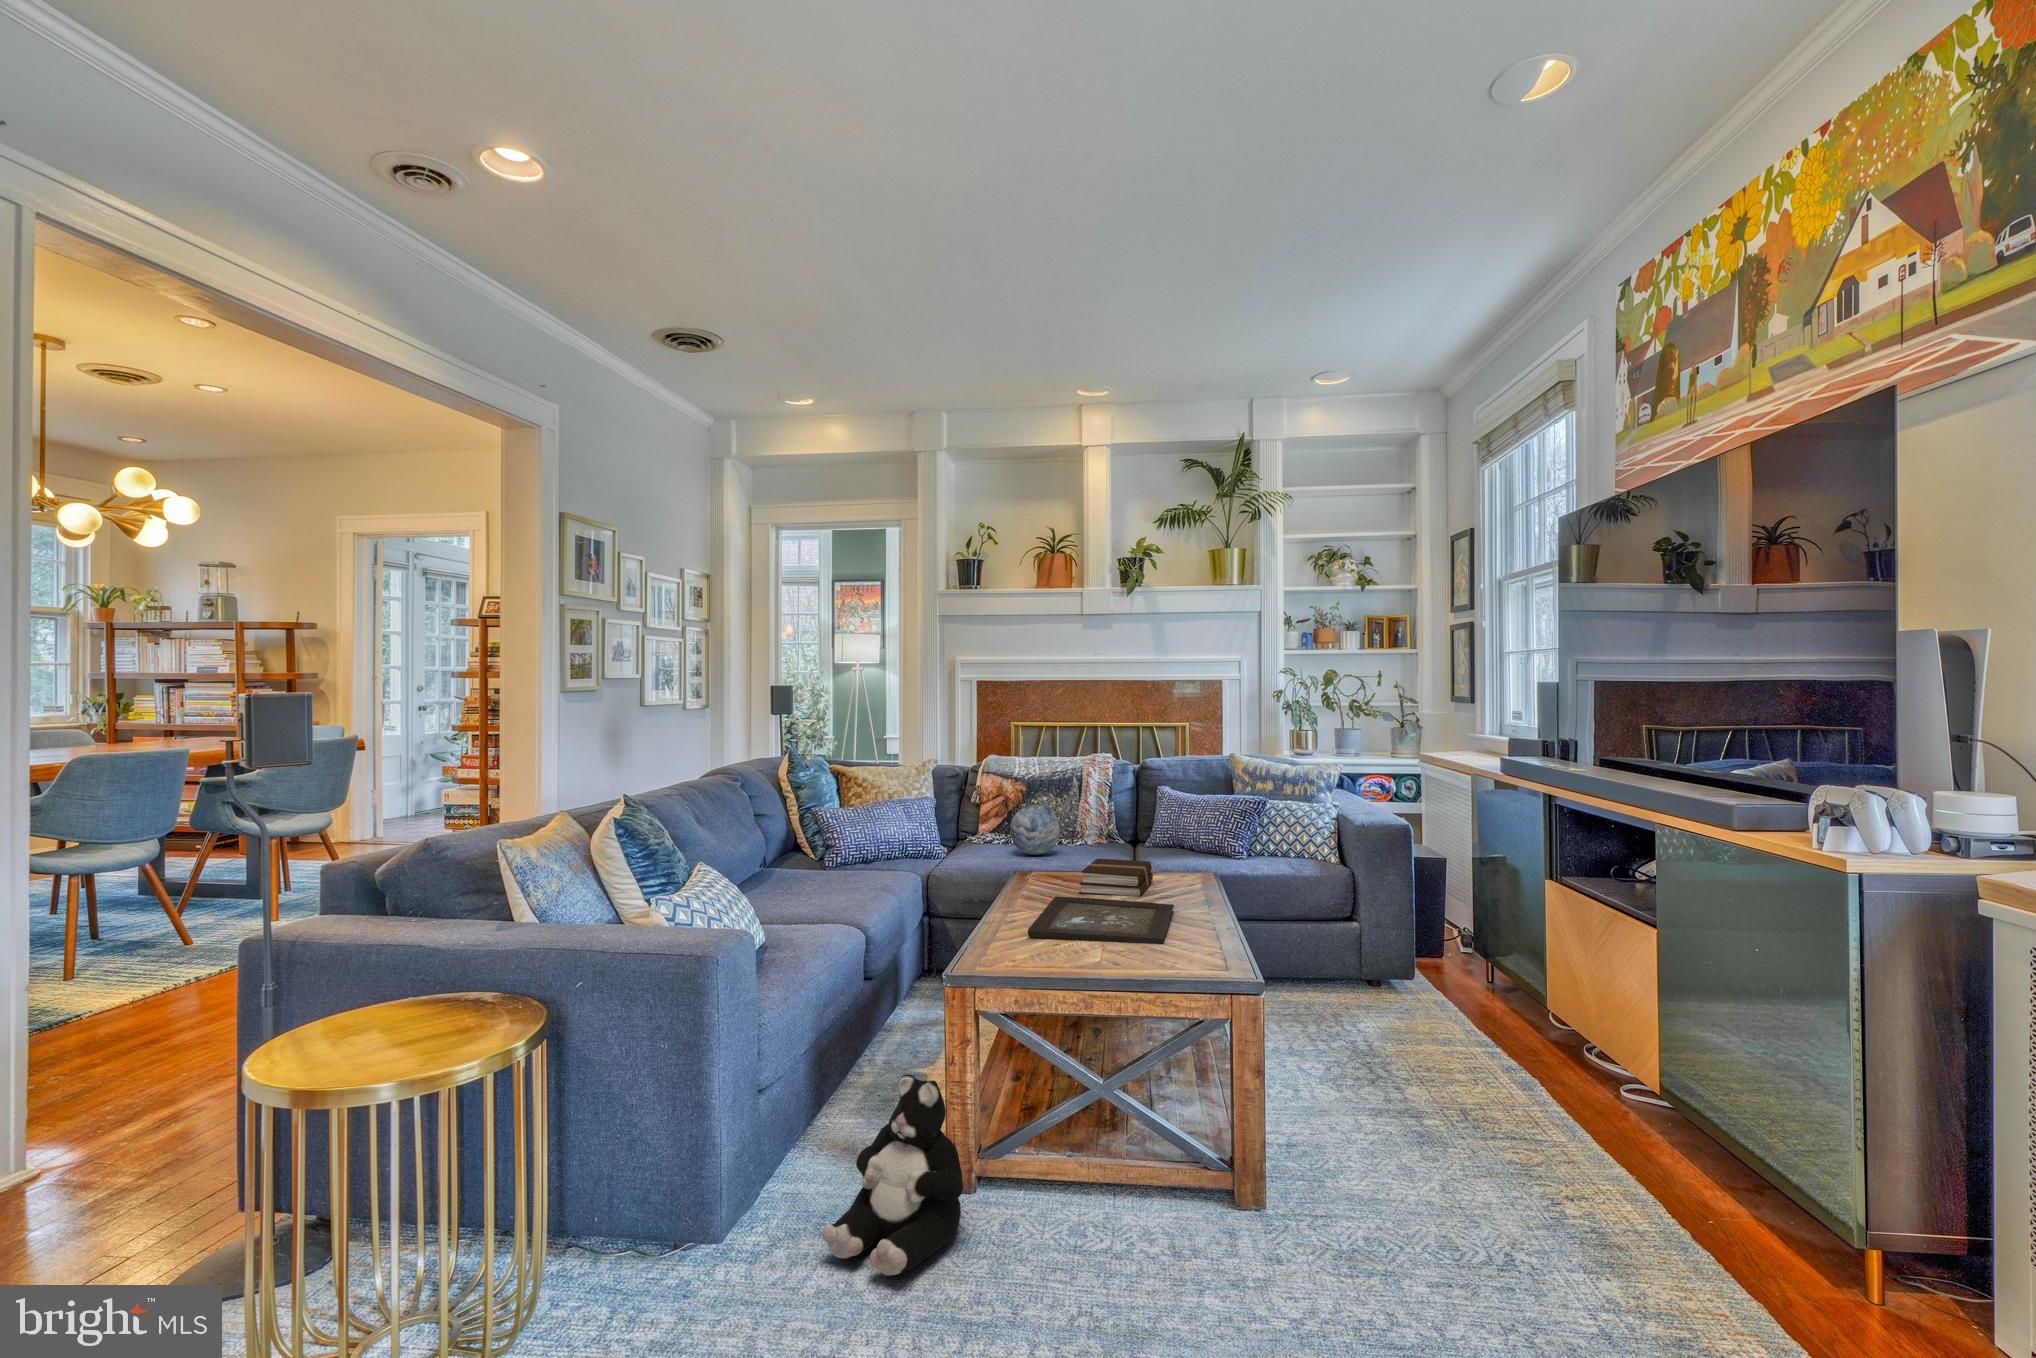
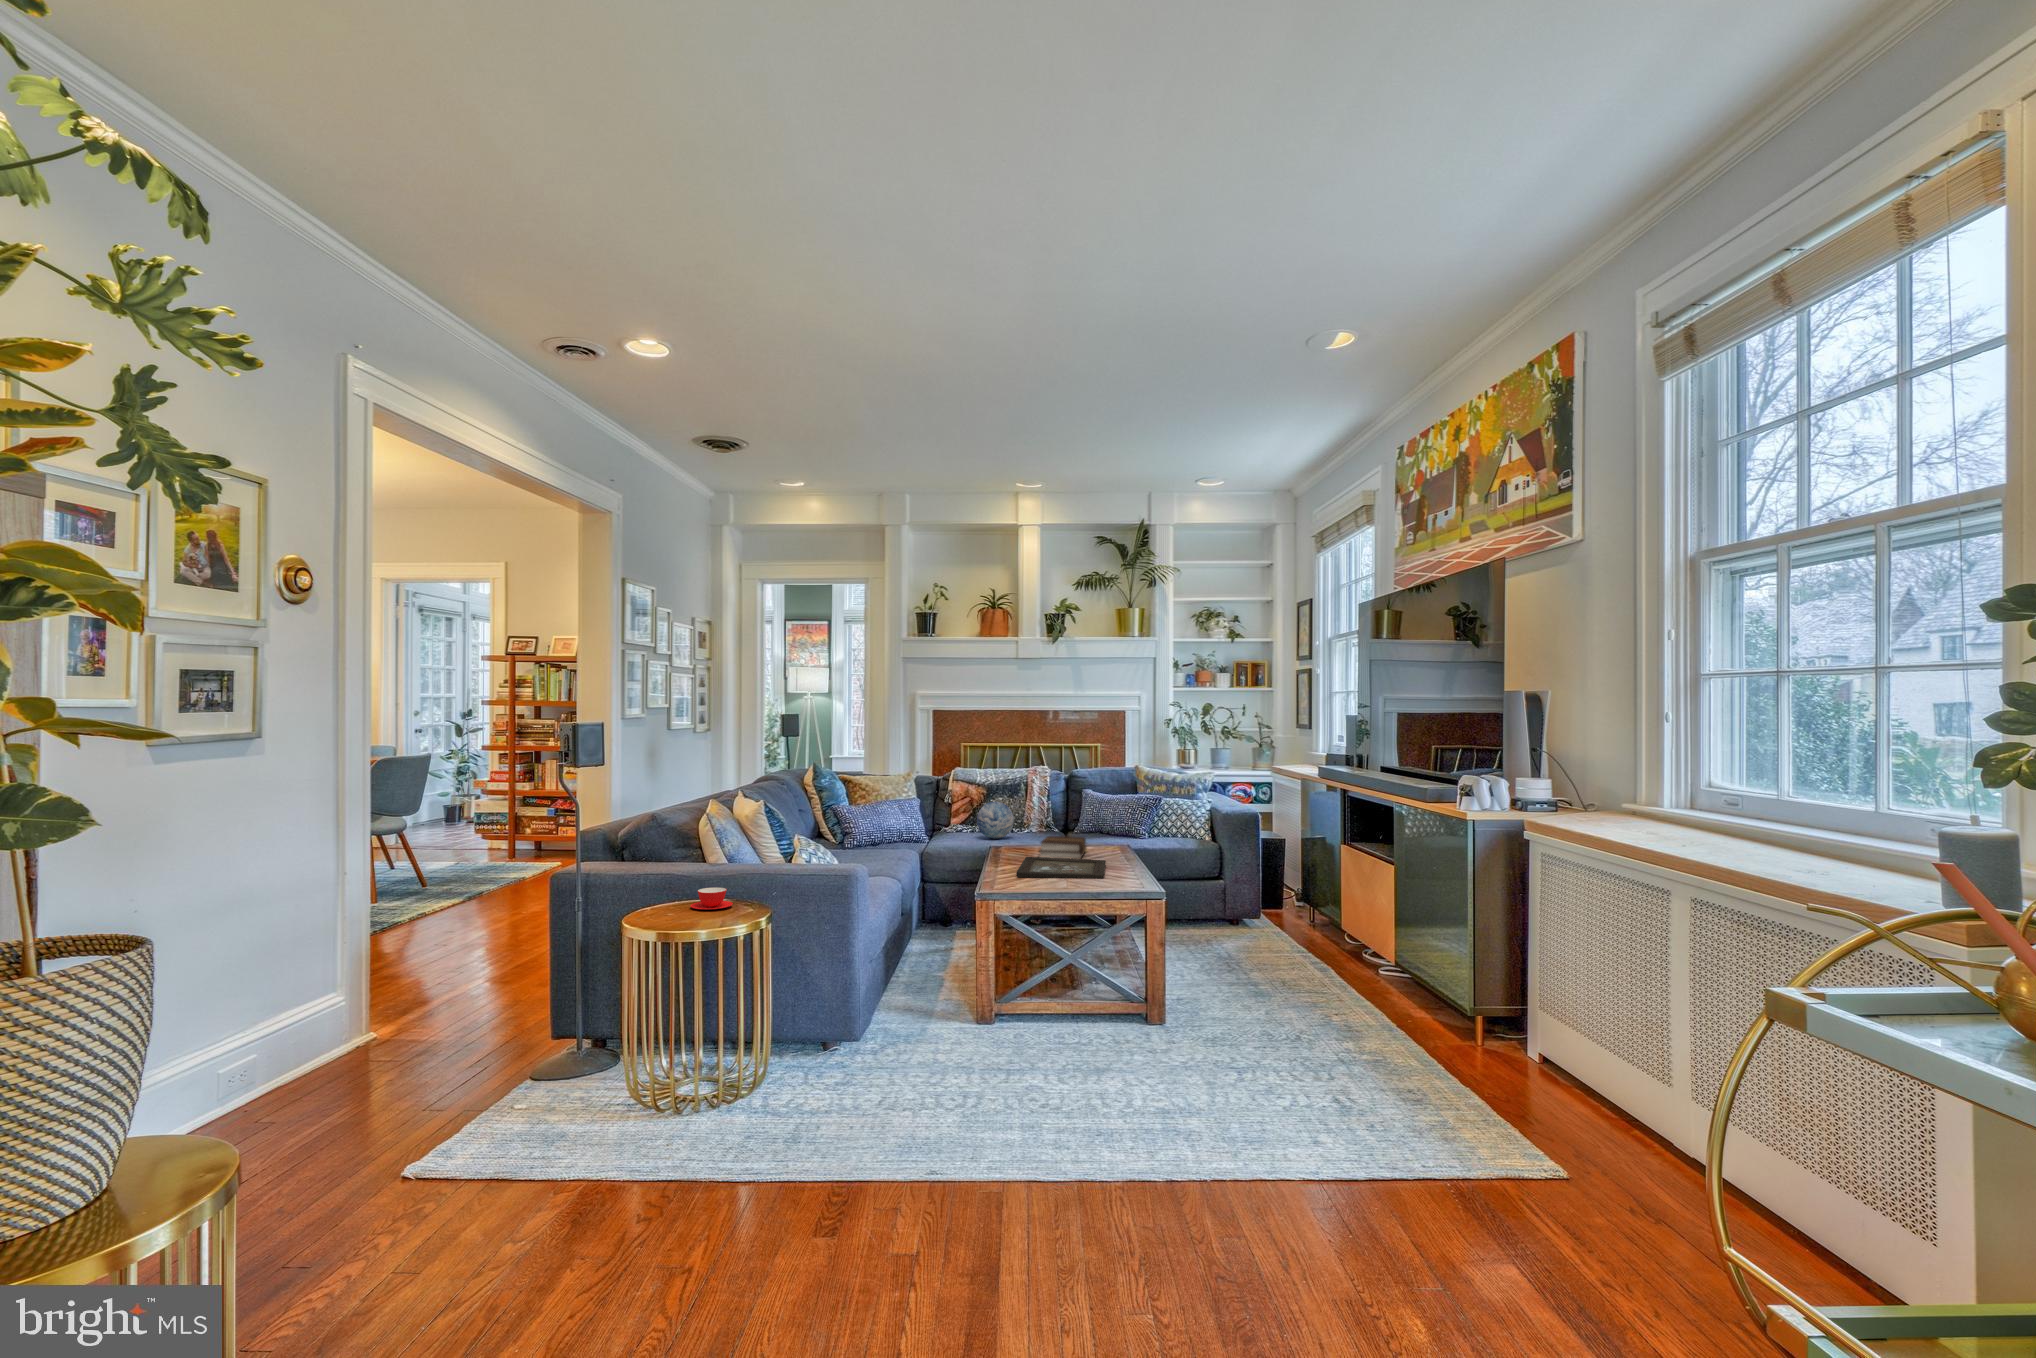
teacup: none [405,987,487,1033] -> present [690,887,733,909]
plush toy: present [822,1075,963,1276] -> none [916,947,996,1053]

